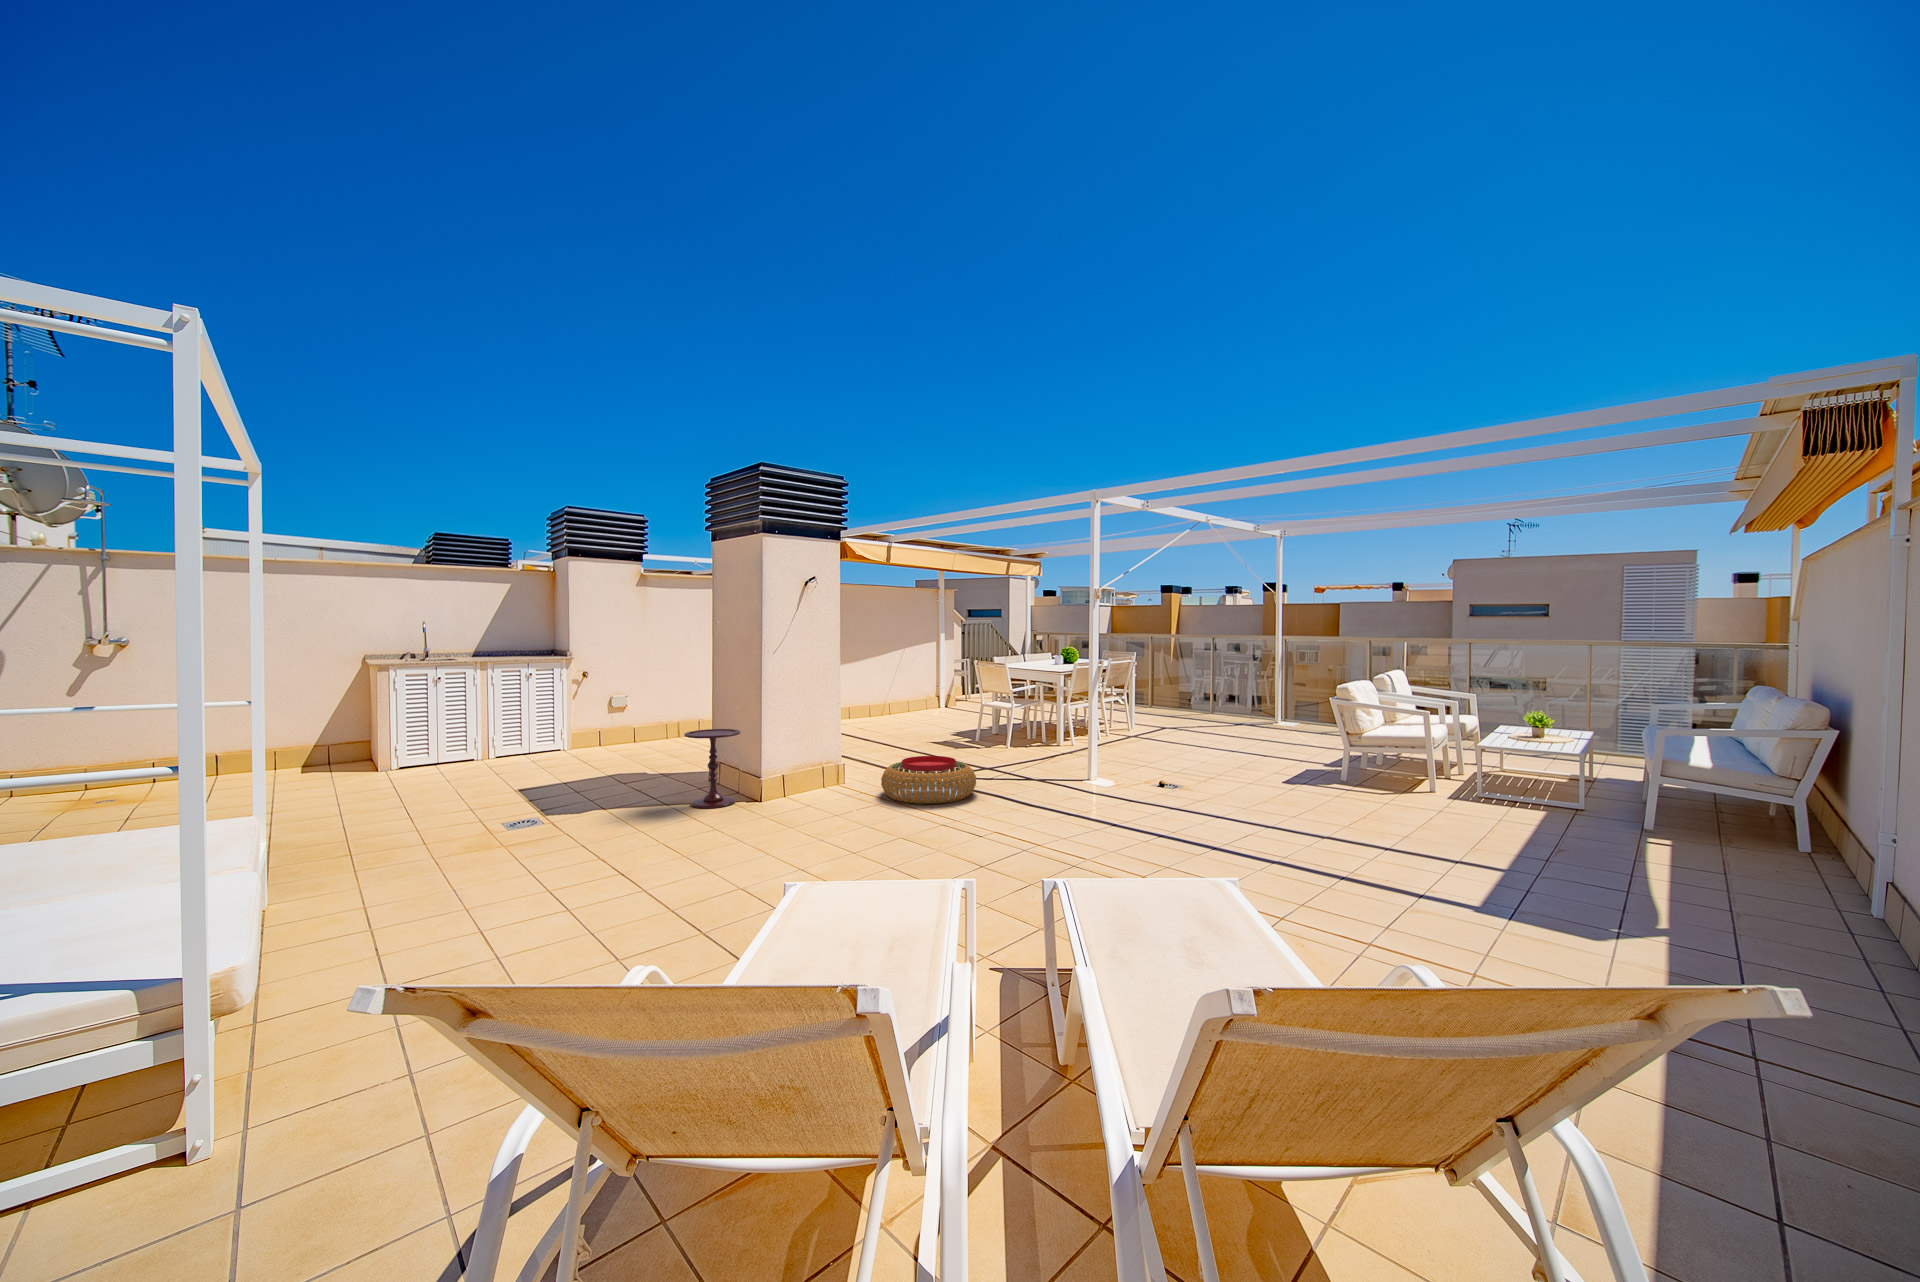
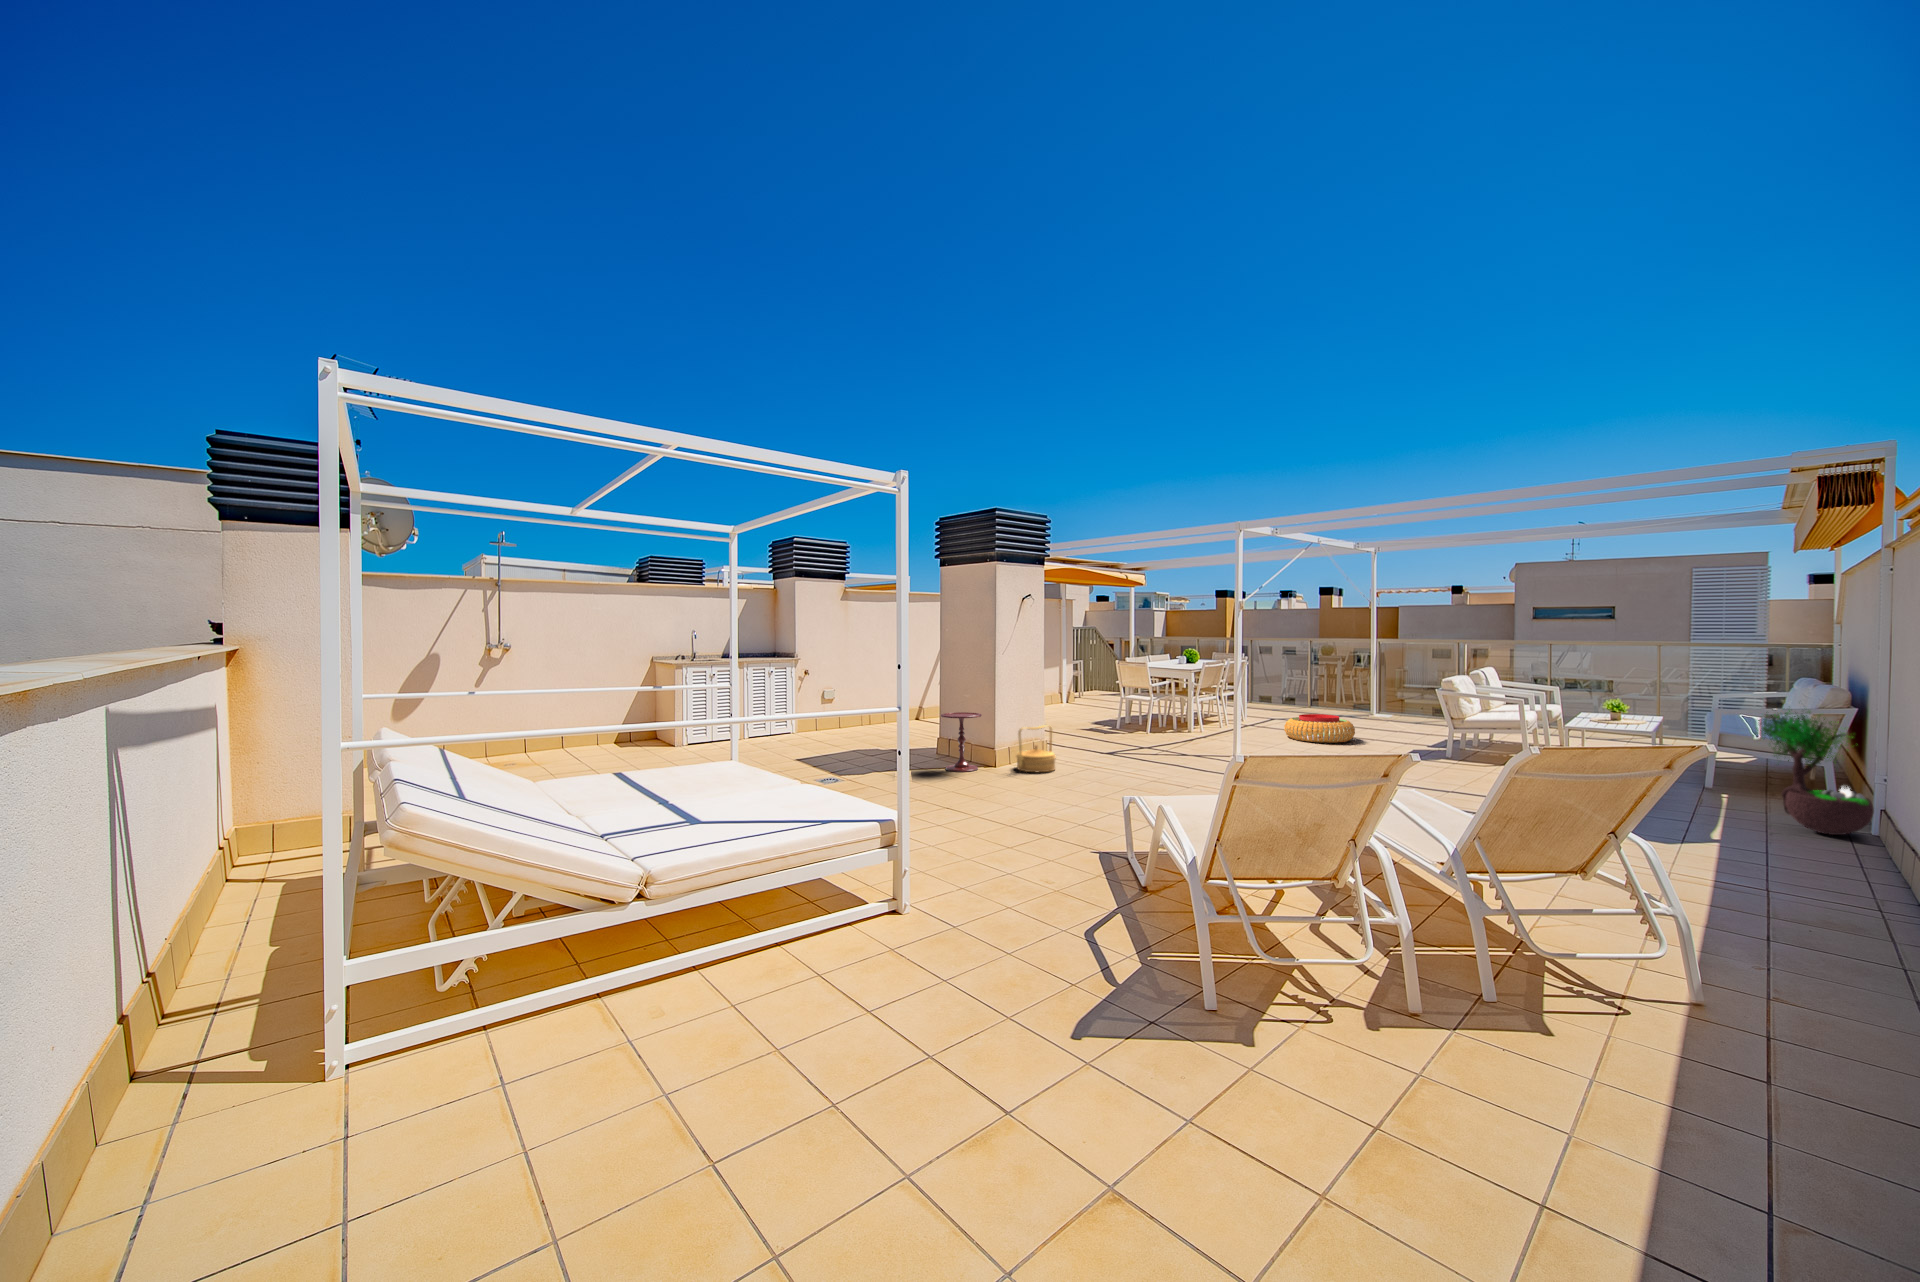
potted tree: none [1718,726,1892,924] -> present [1756,709,1874,835]
woven basket: none [783,745,837,809] -> present [1017,725,1056,772]
pouf: present [881,756,976,804] -> present [1284,714,1355,743]

